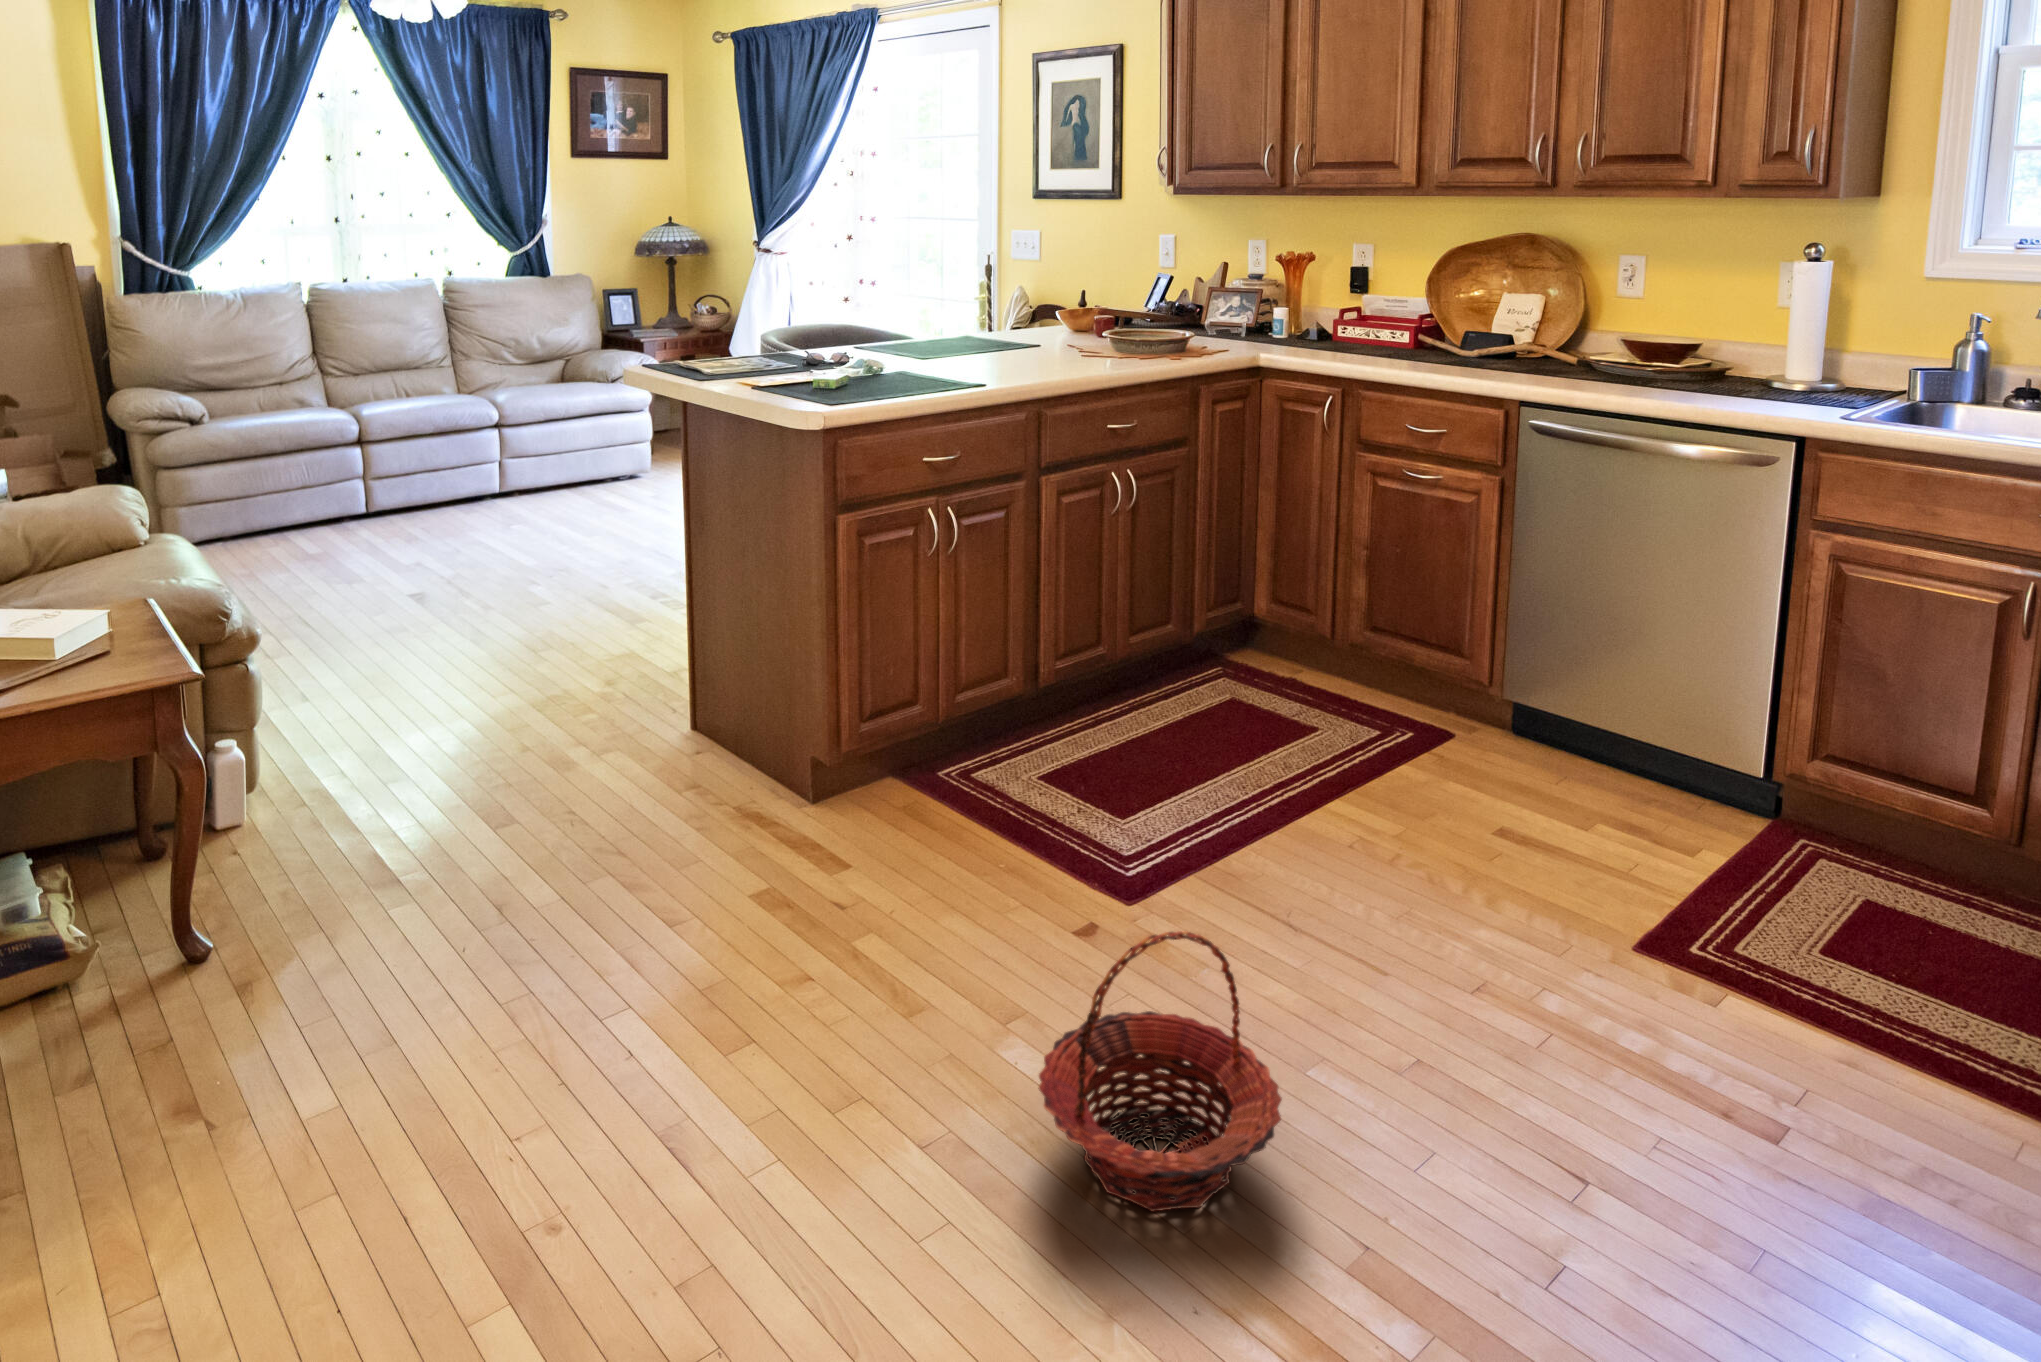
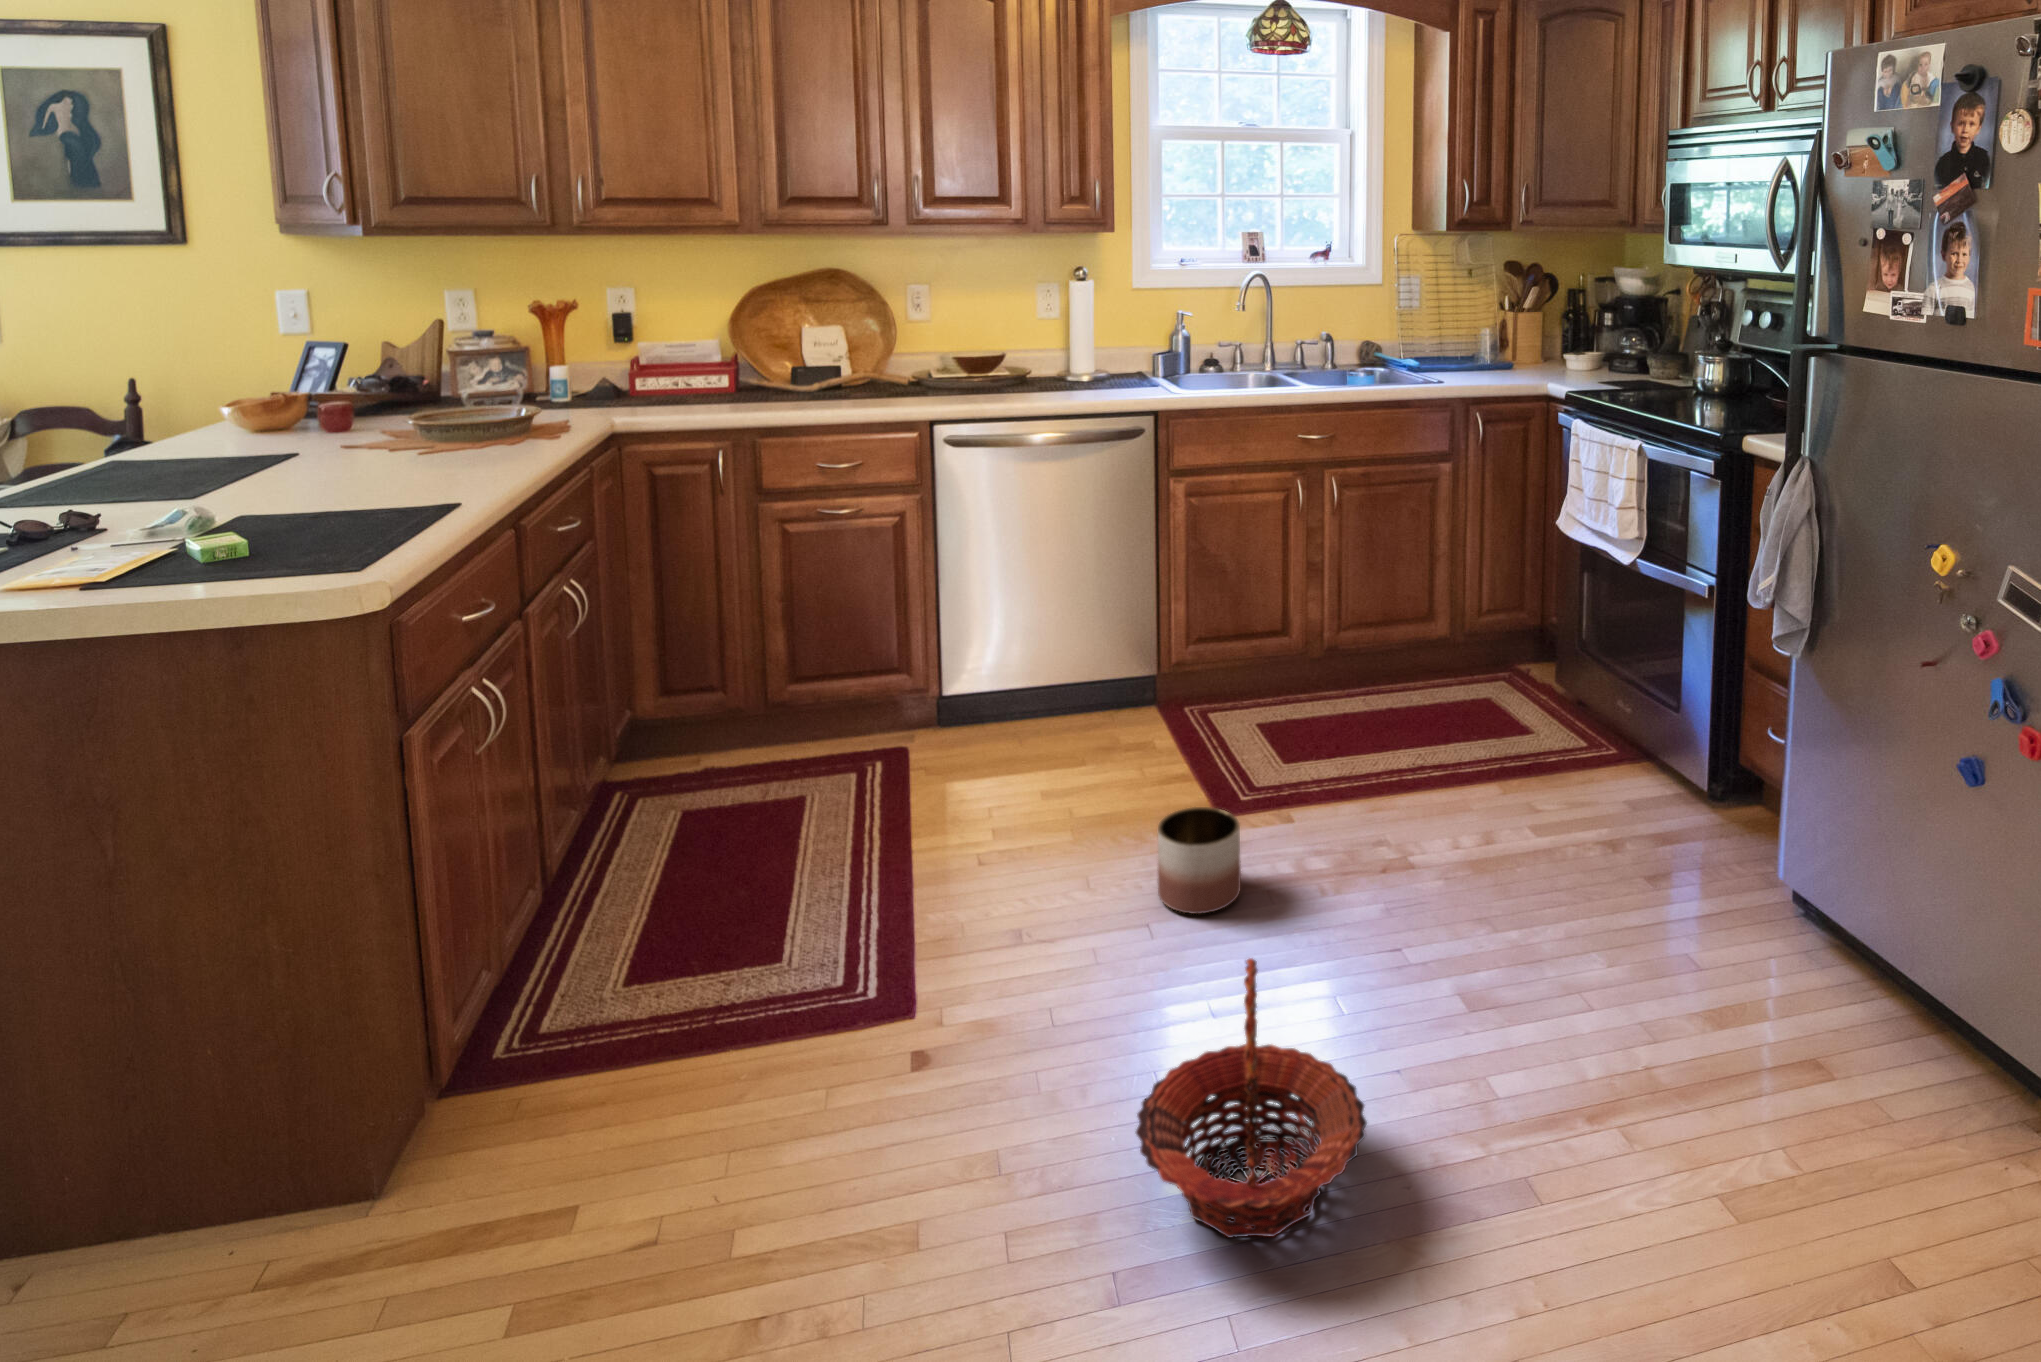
planter: none [1460,865,1570,997] -> present [1158,807,1241,914]

